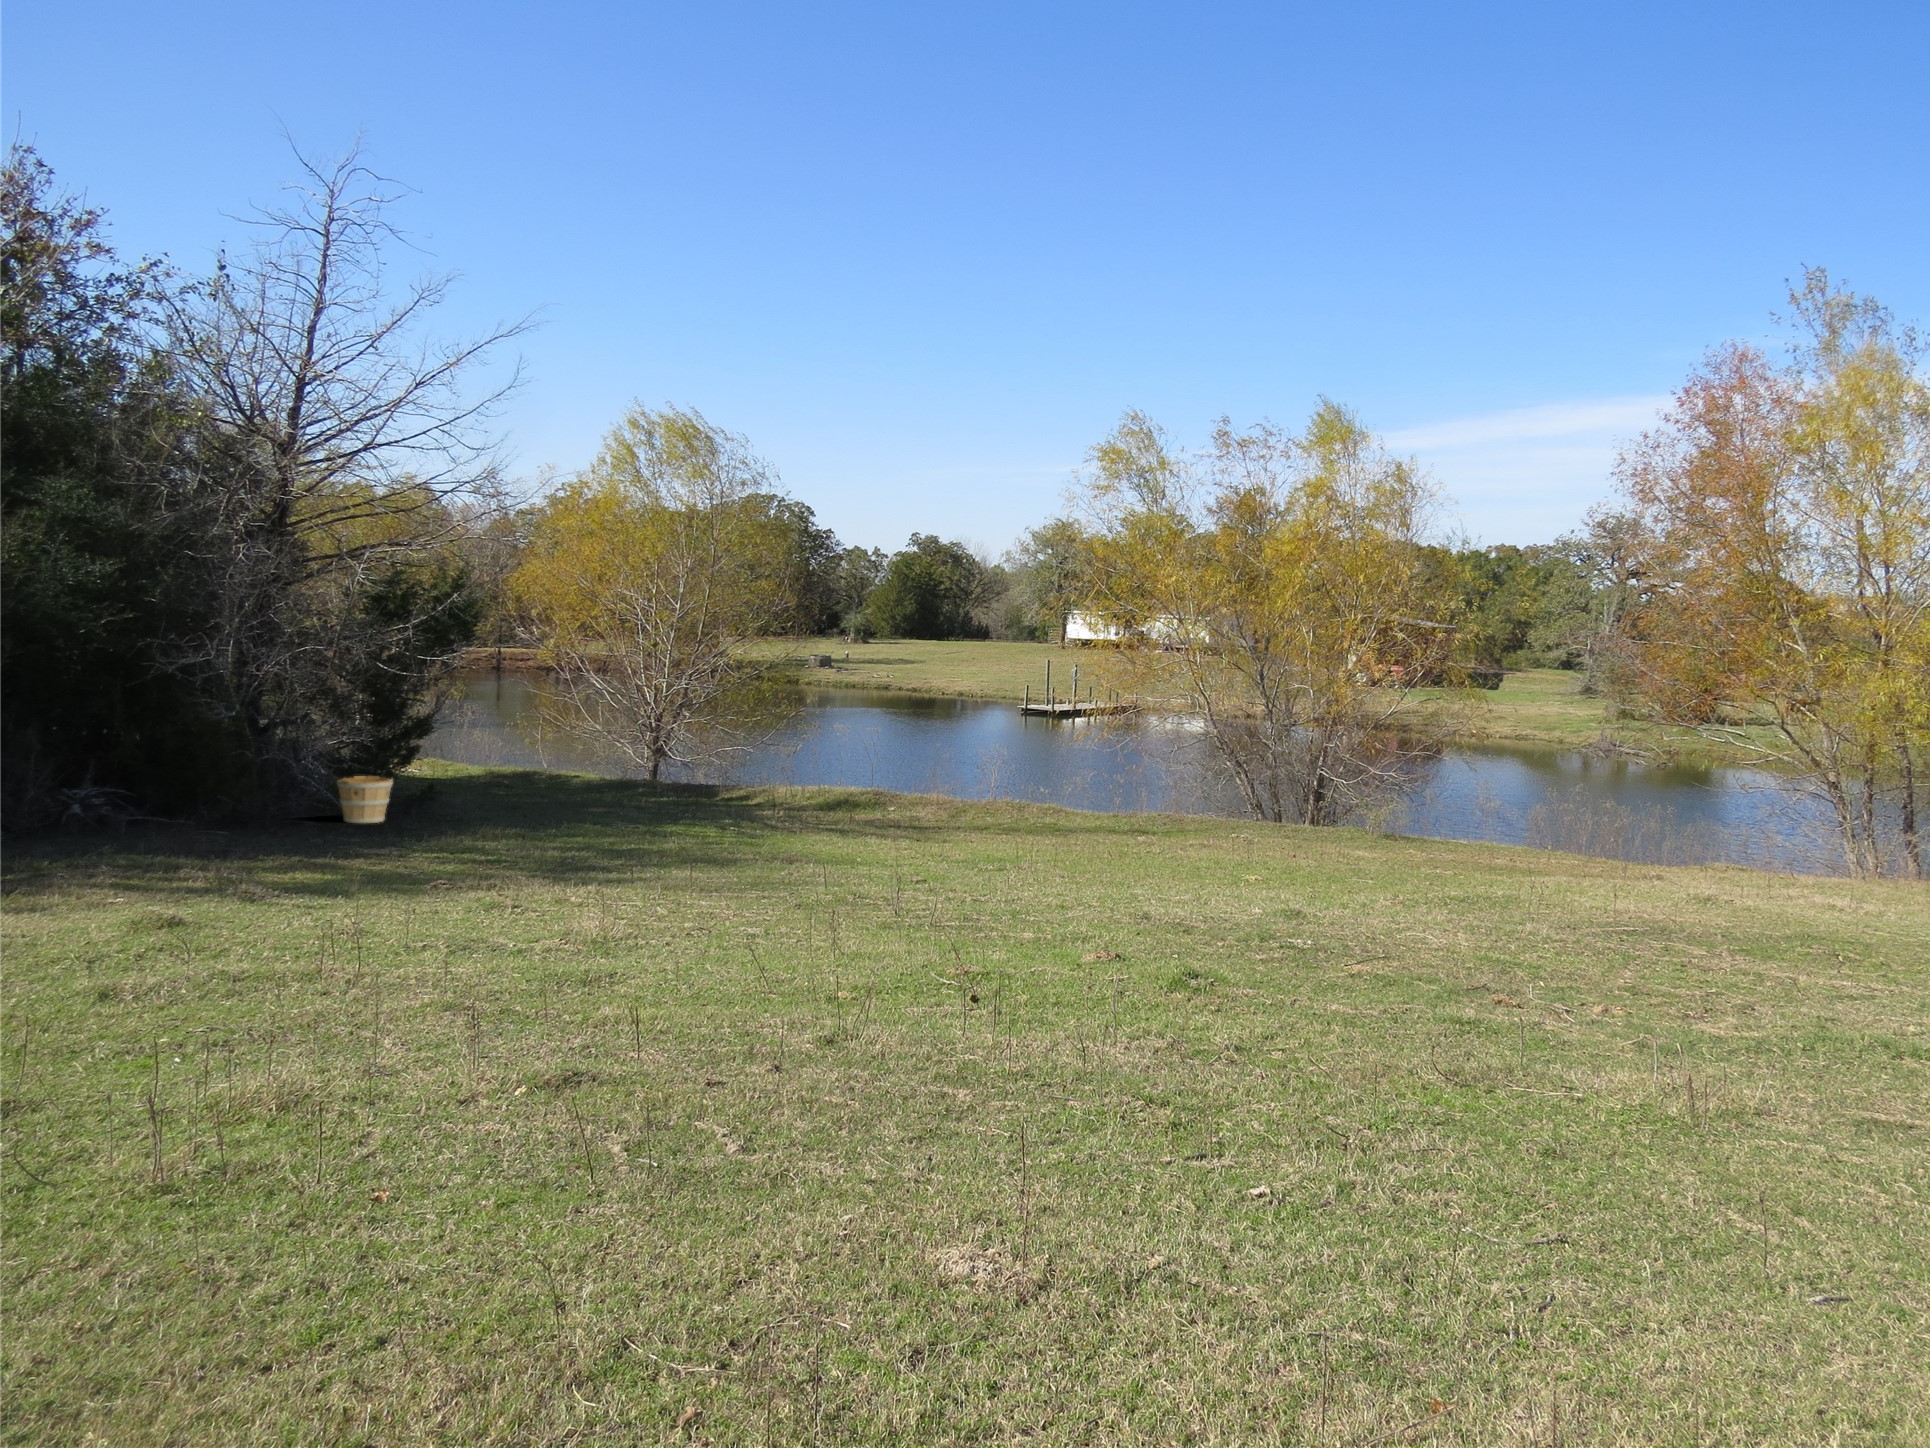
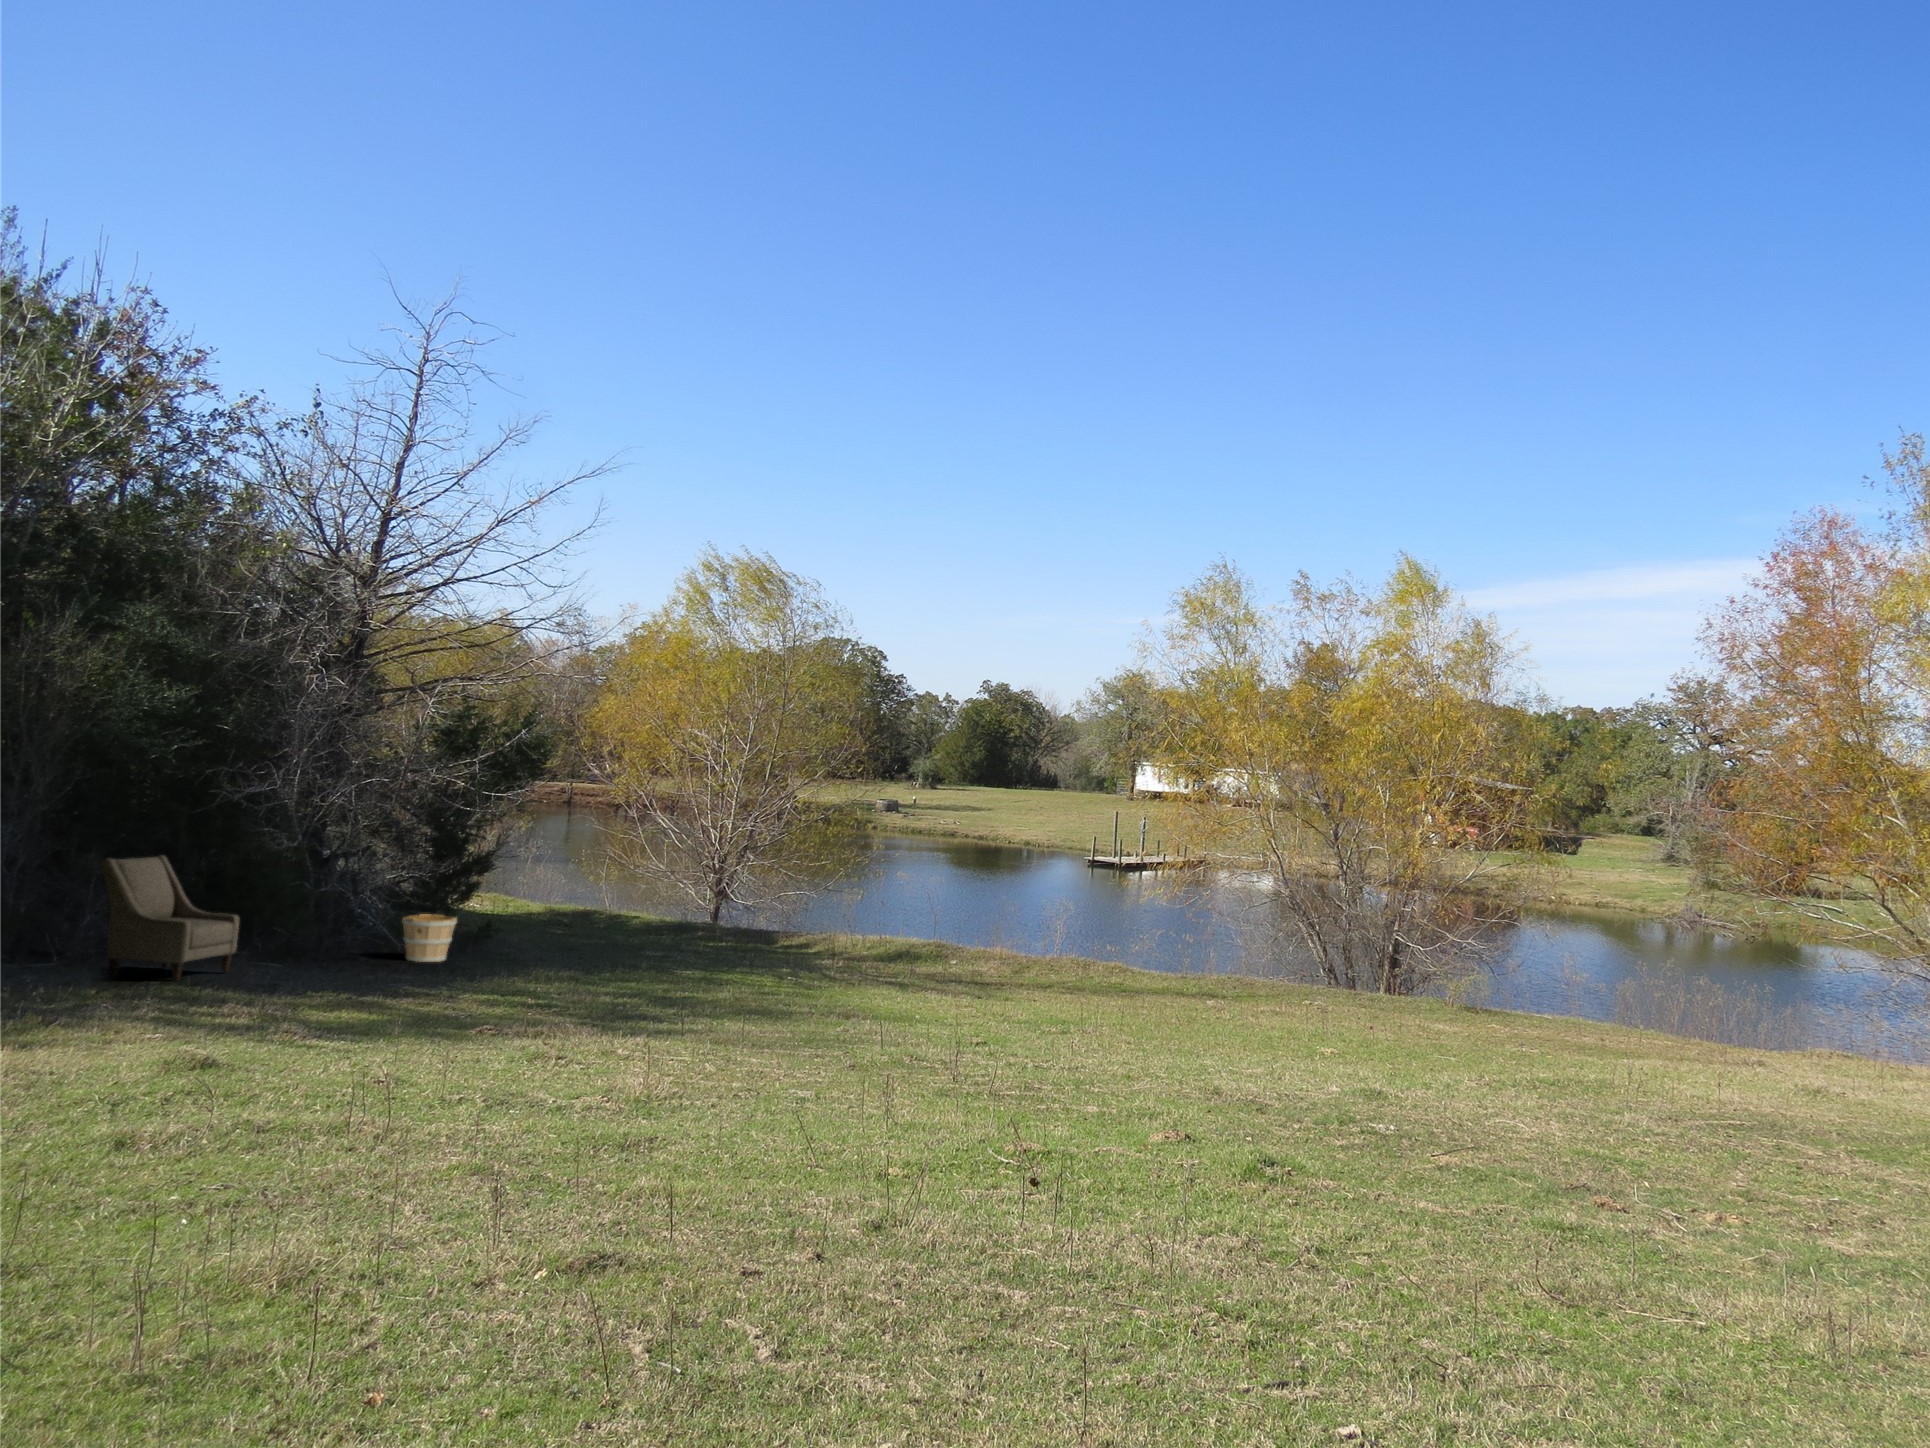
chair: none [22,724,172,849] -> present [100,855,239,981]

